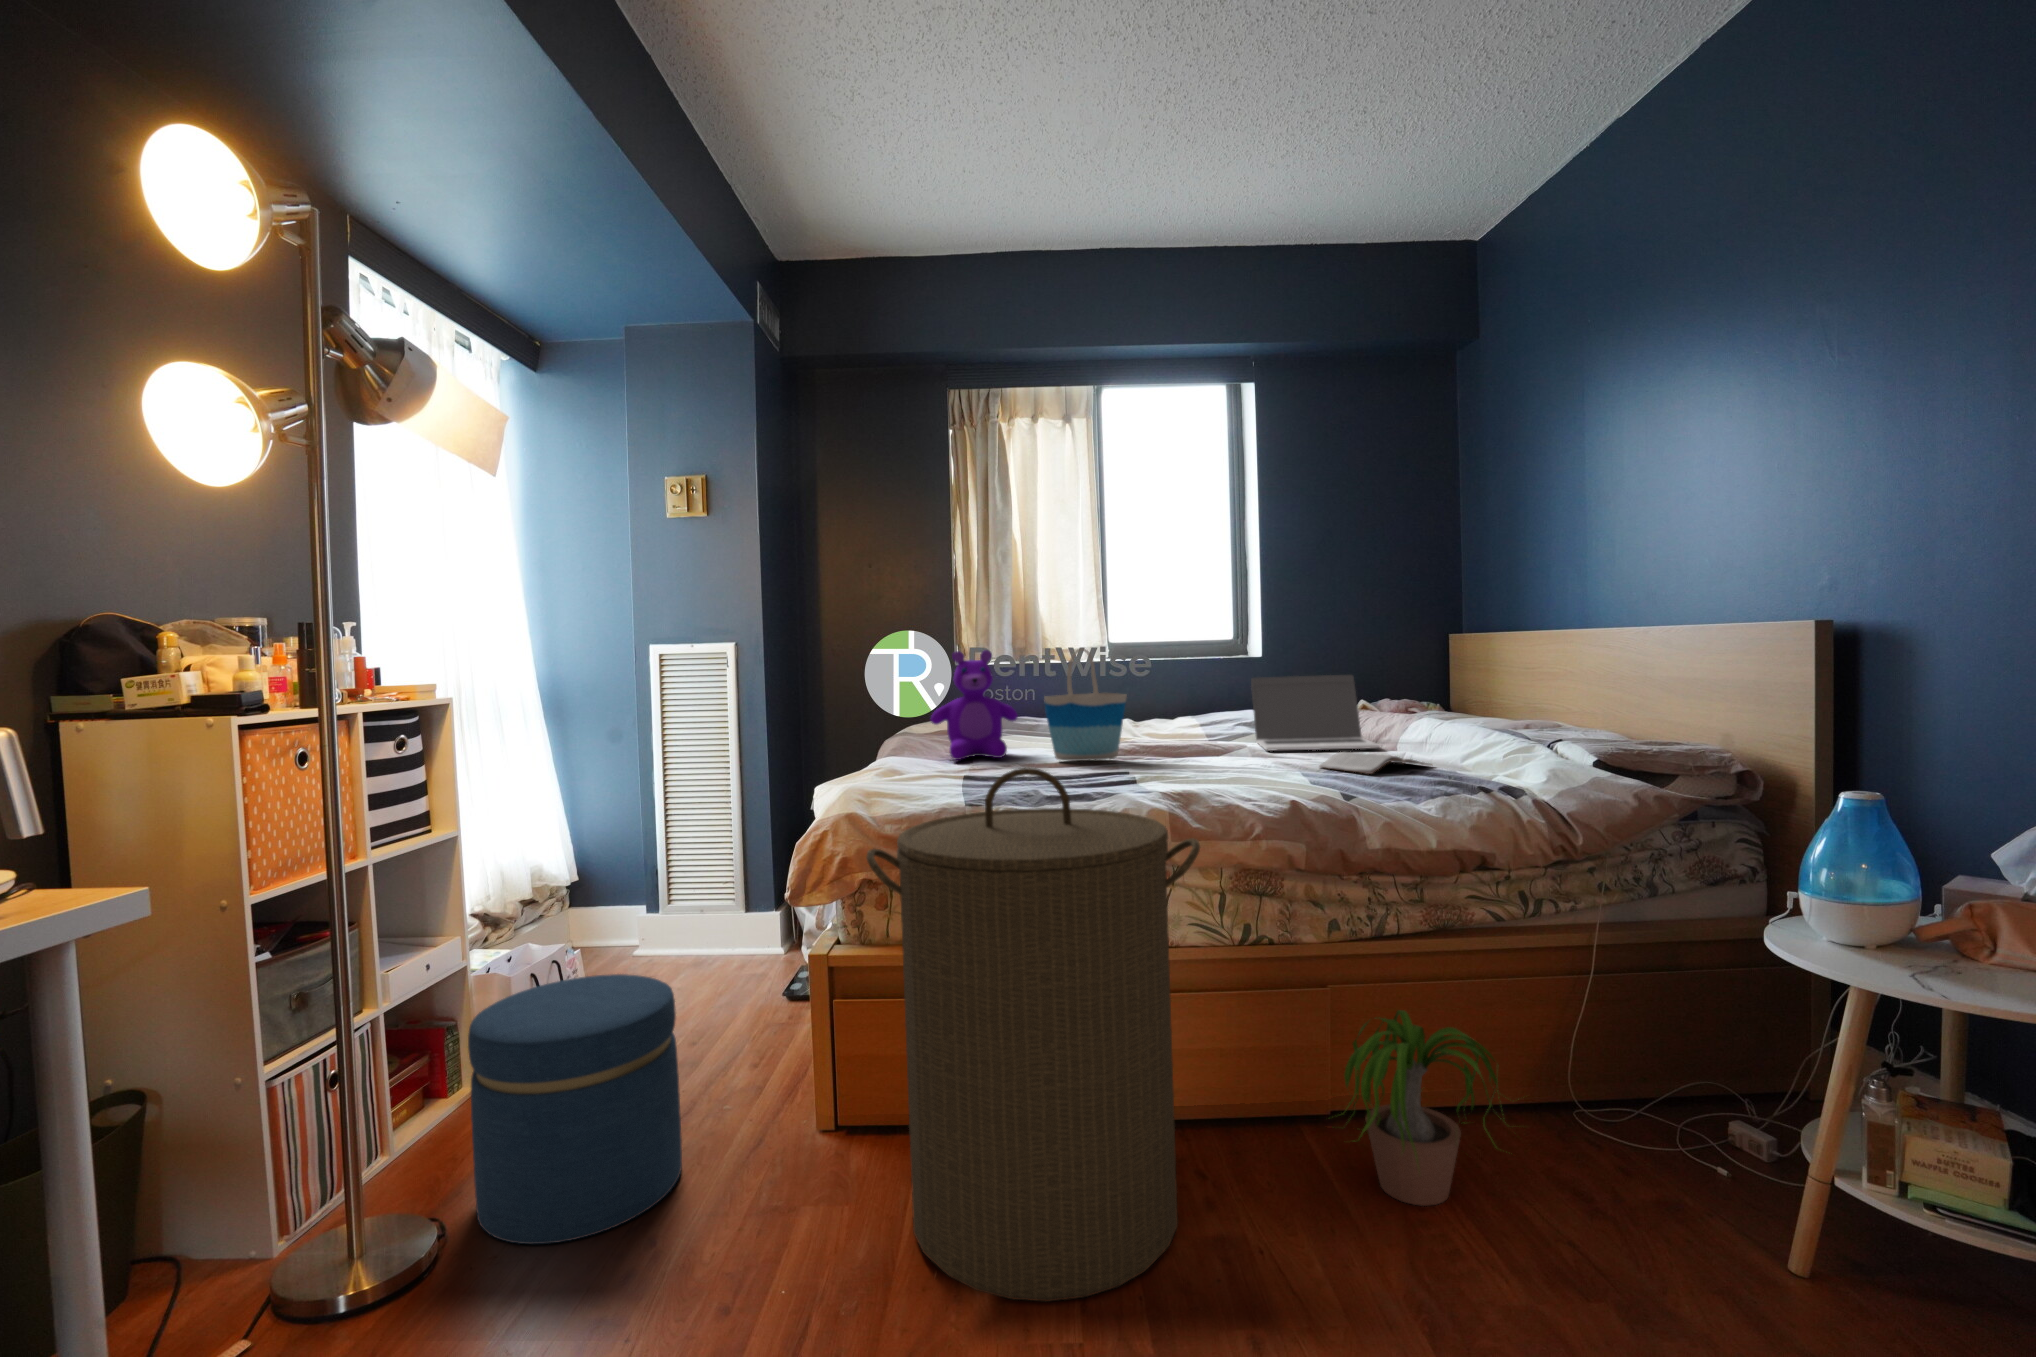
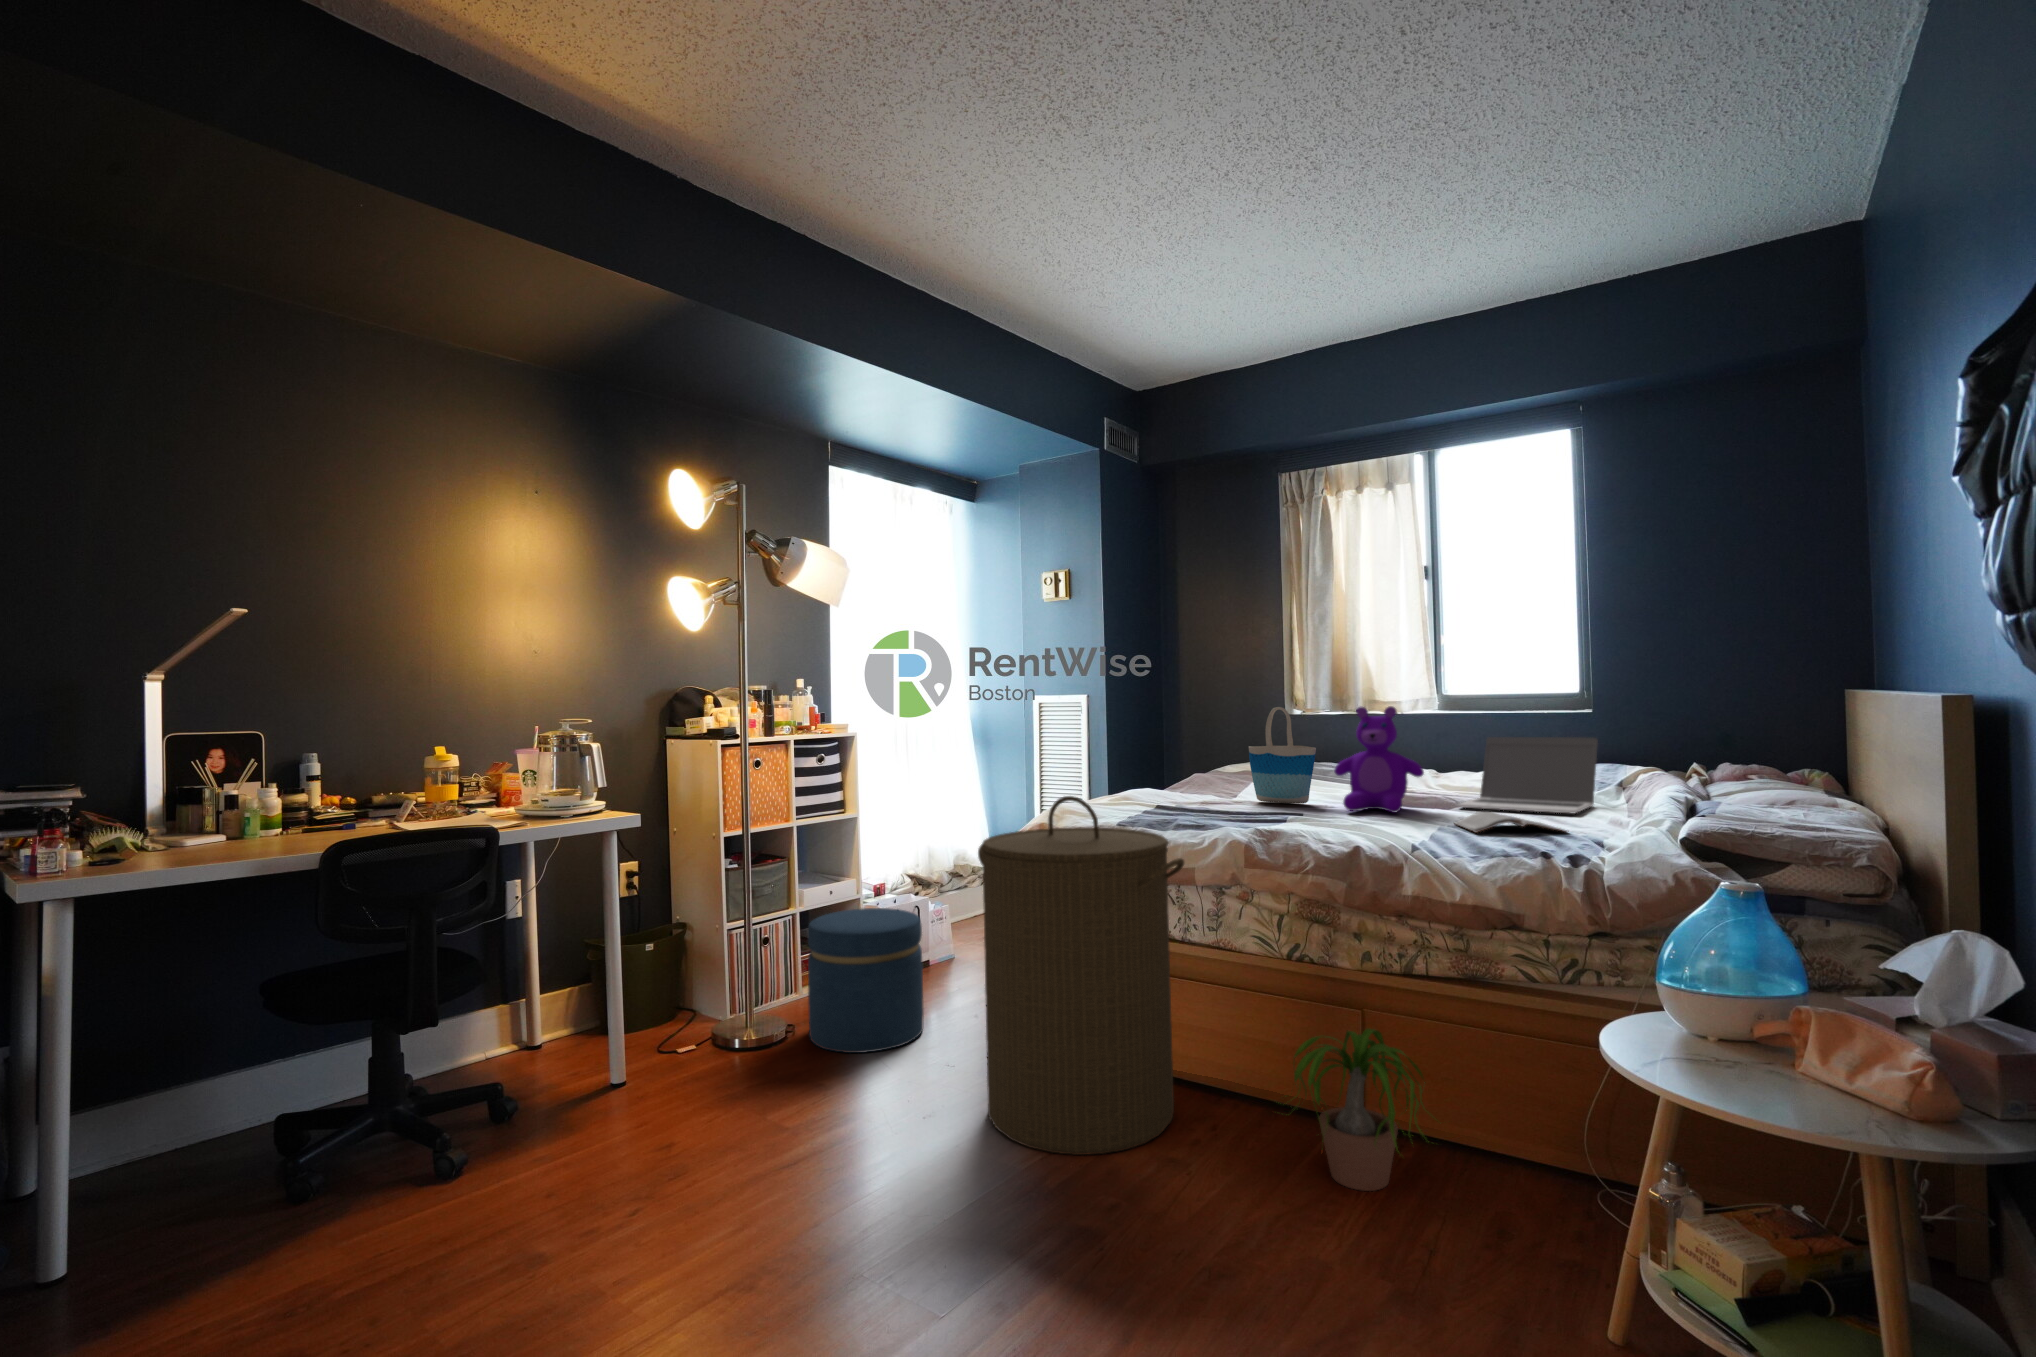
teddy bear: present [931,650,1018,760] -> present [1334,706,1424,813]

